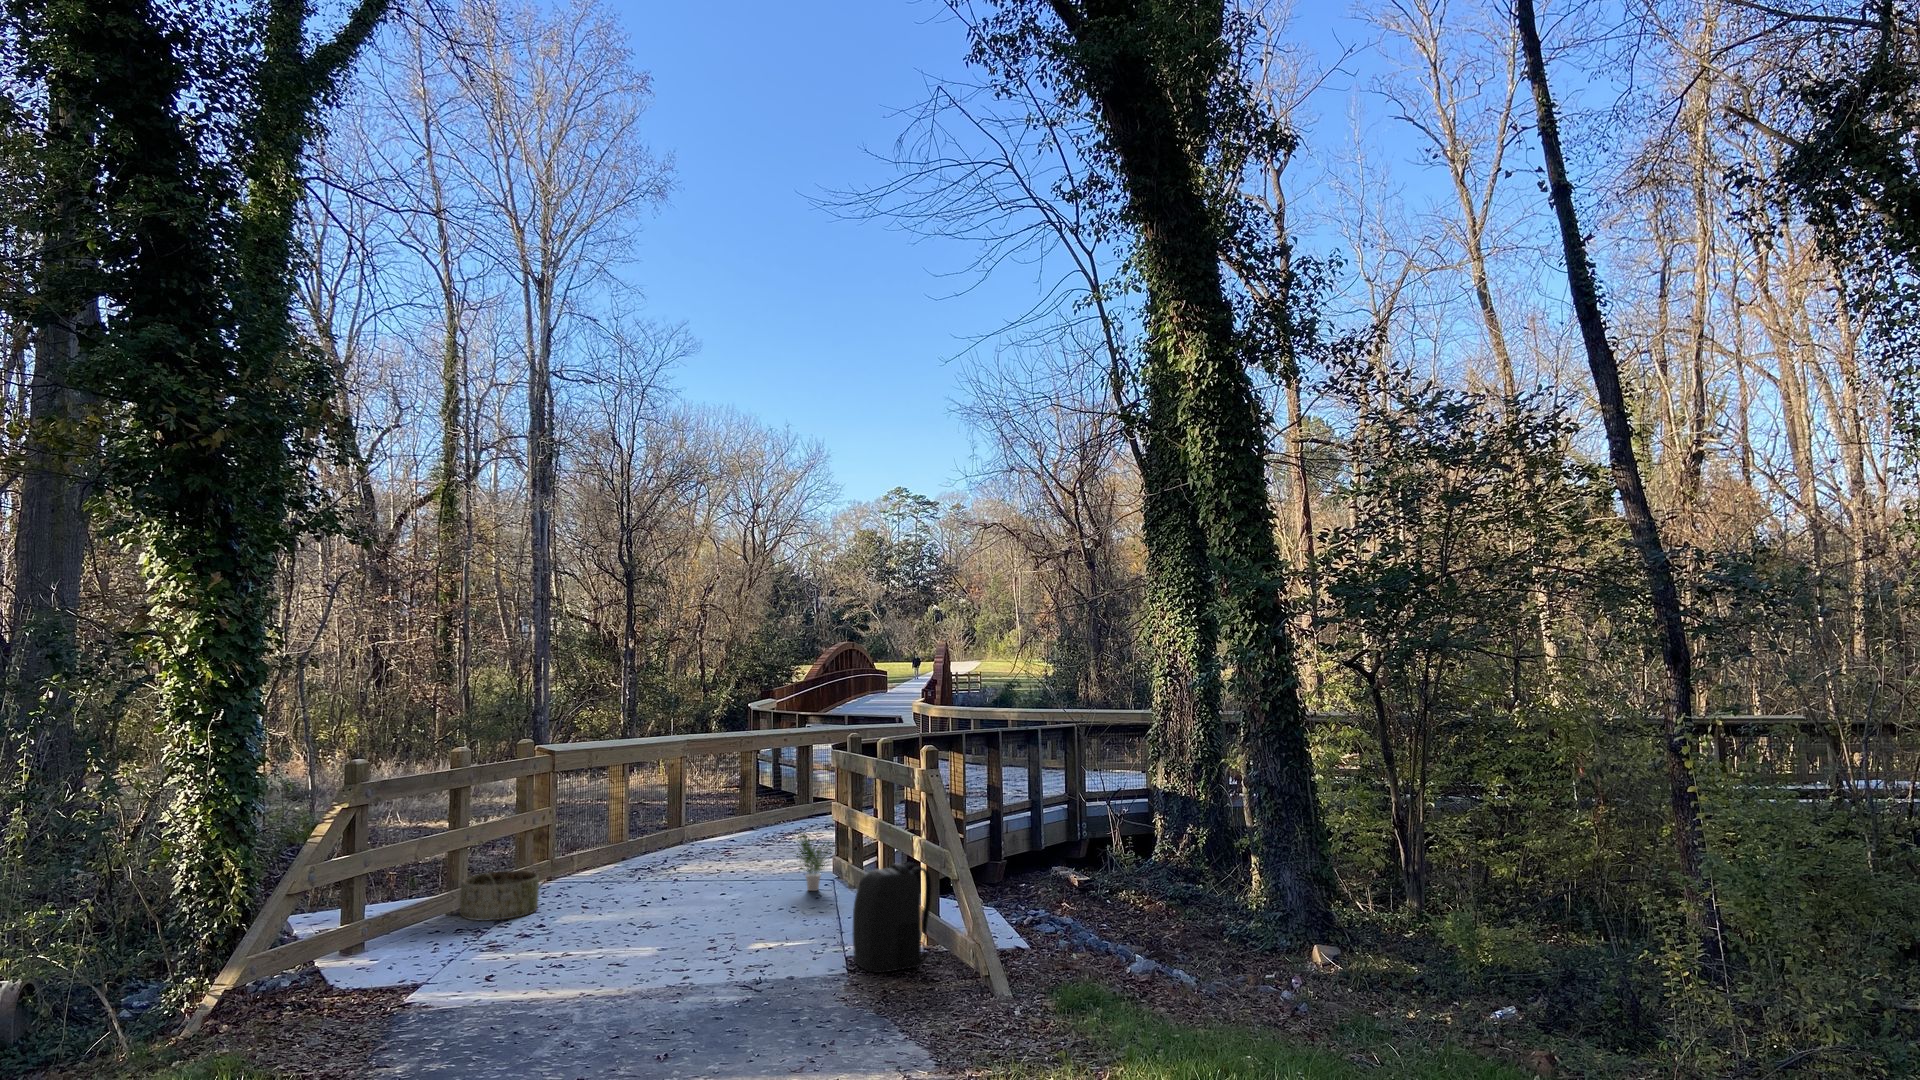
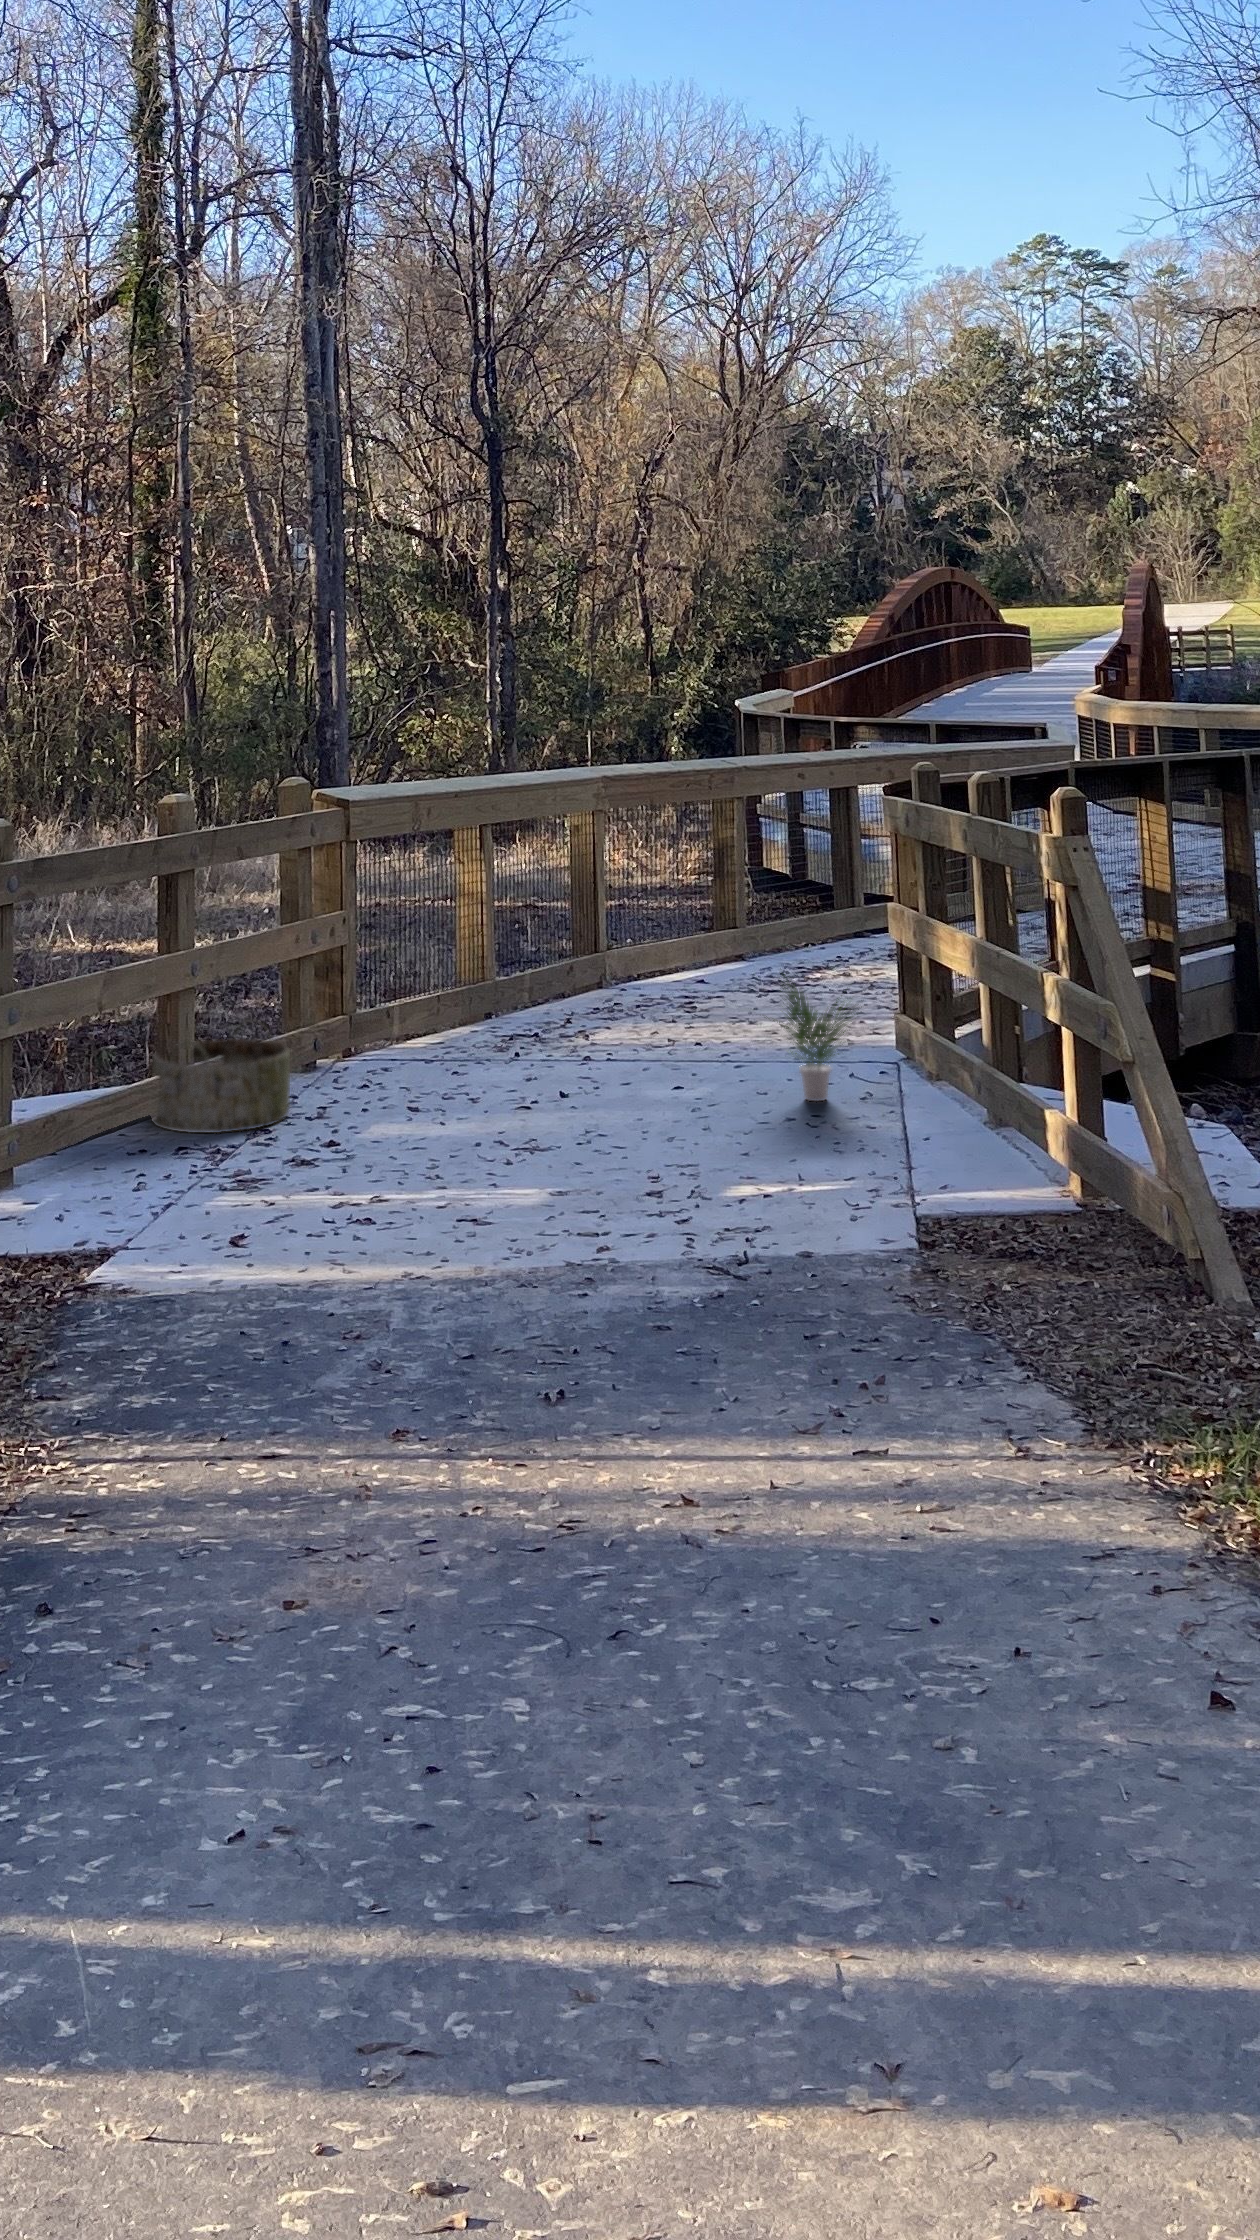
backpack: present [853,863,932,973] -> none [870,1052,1054,1276]

